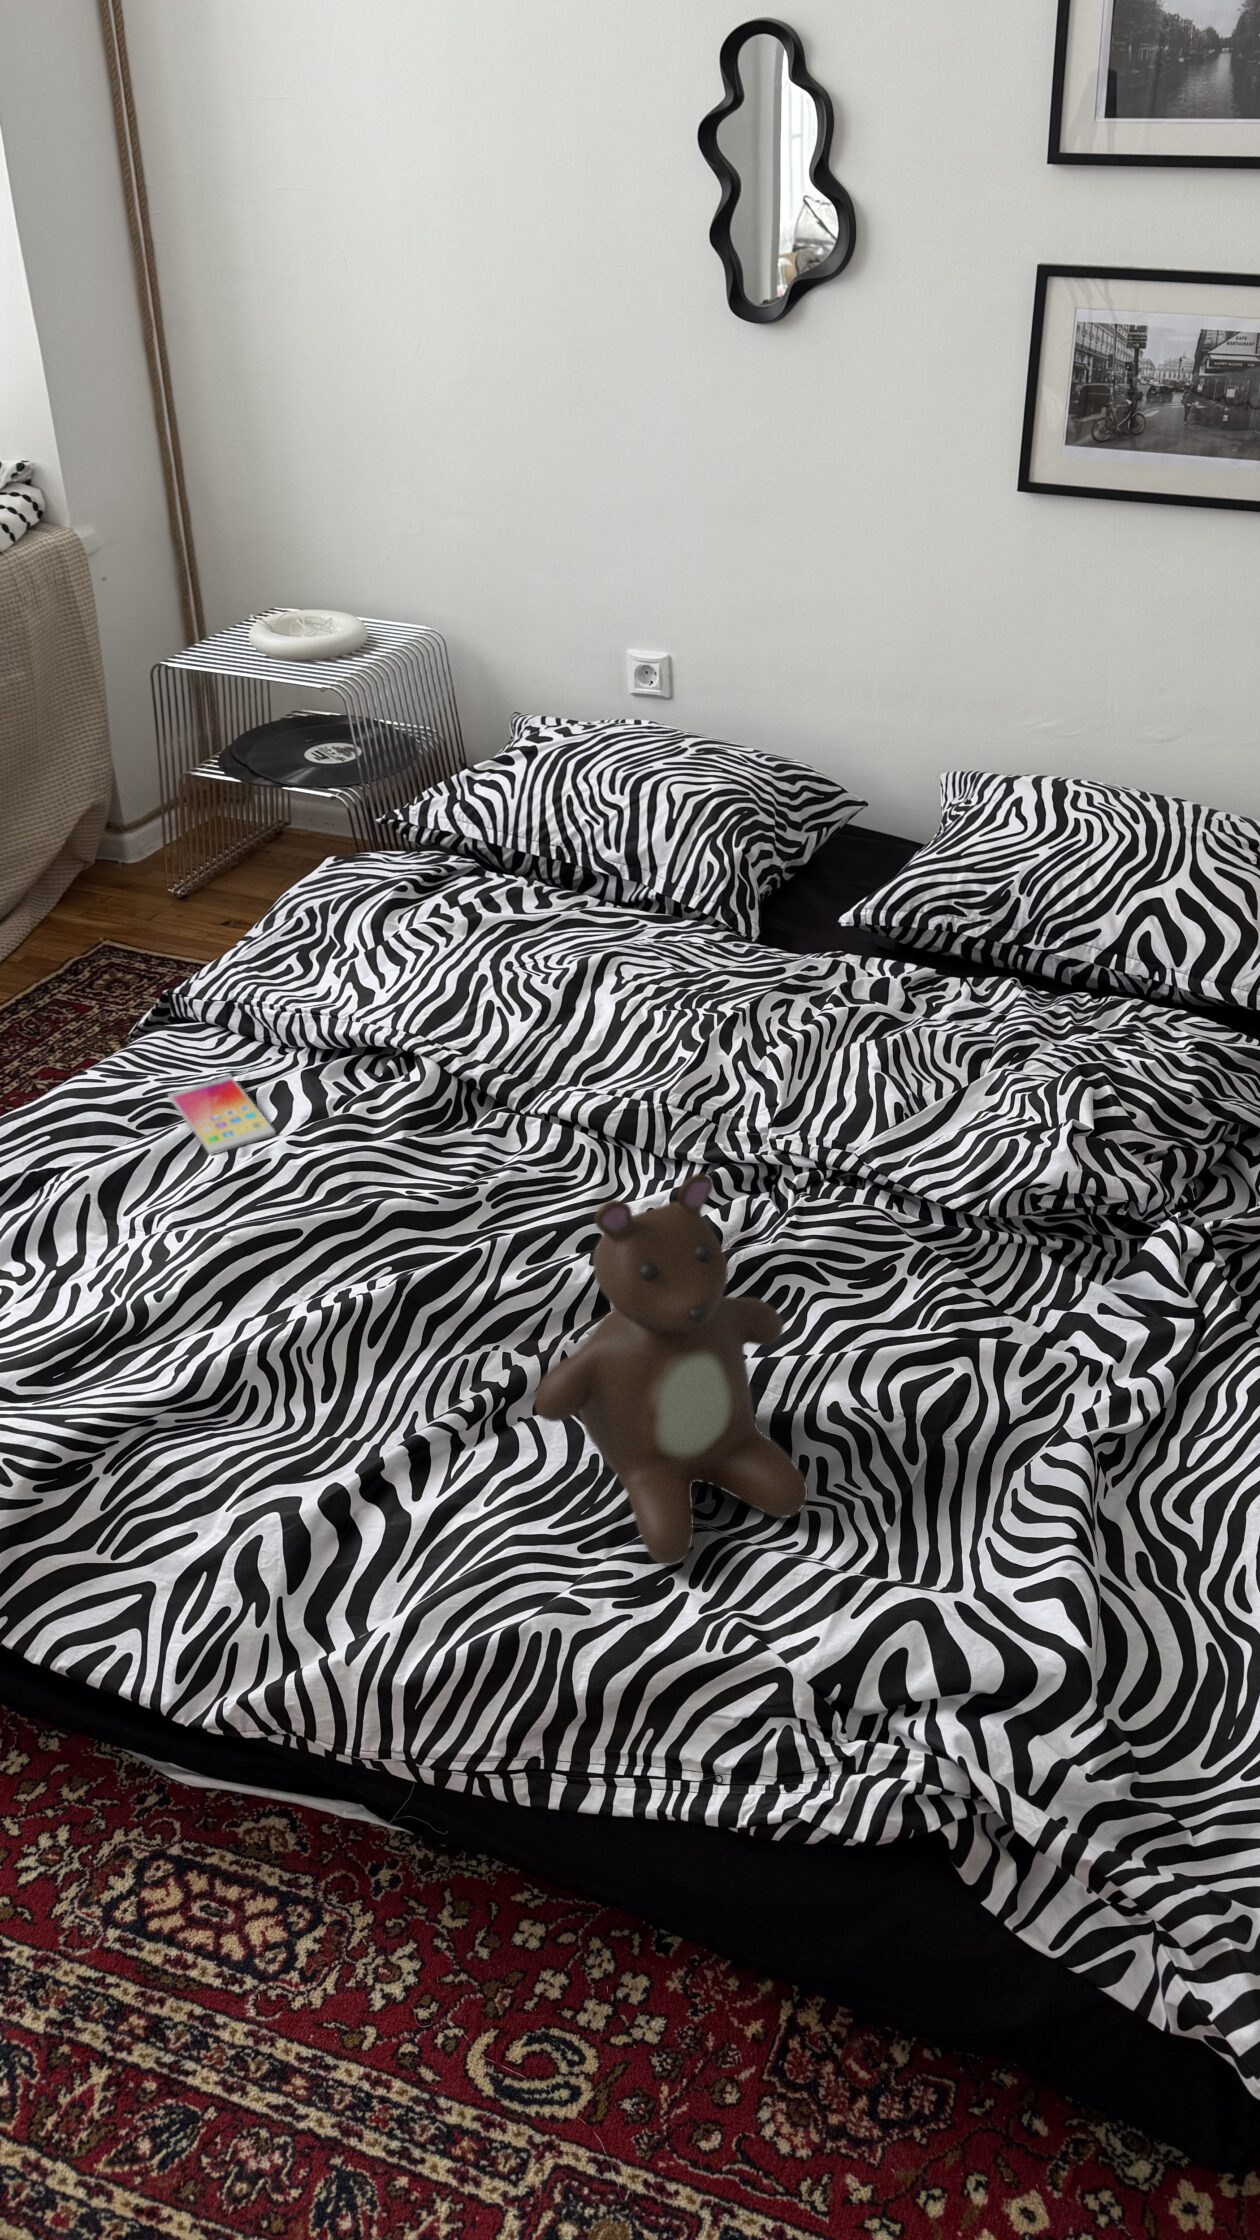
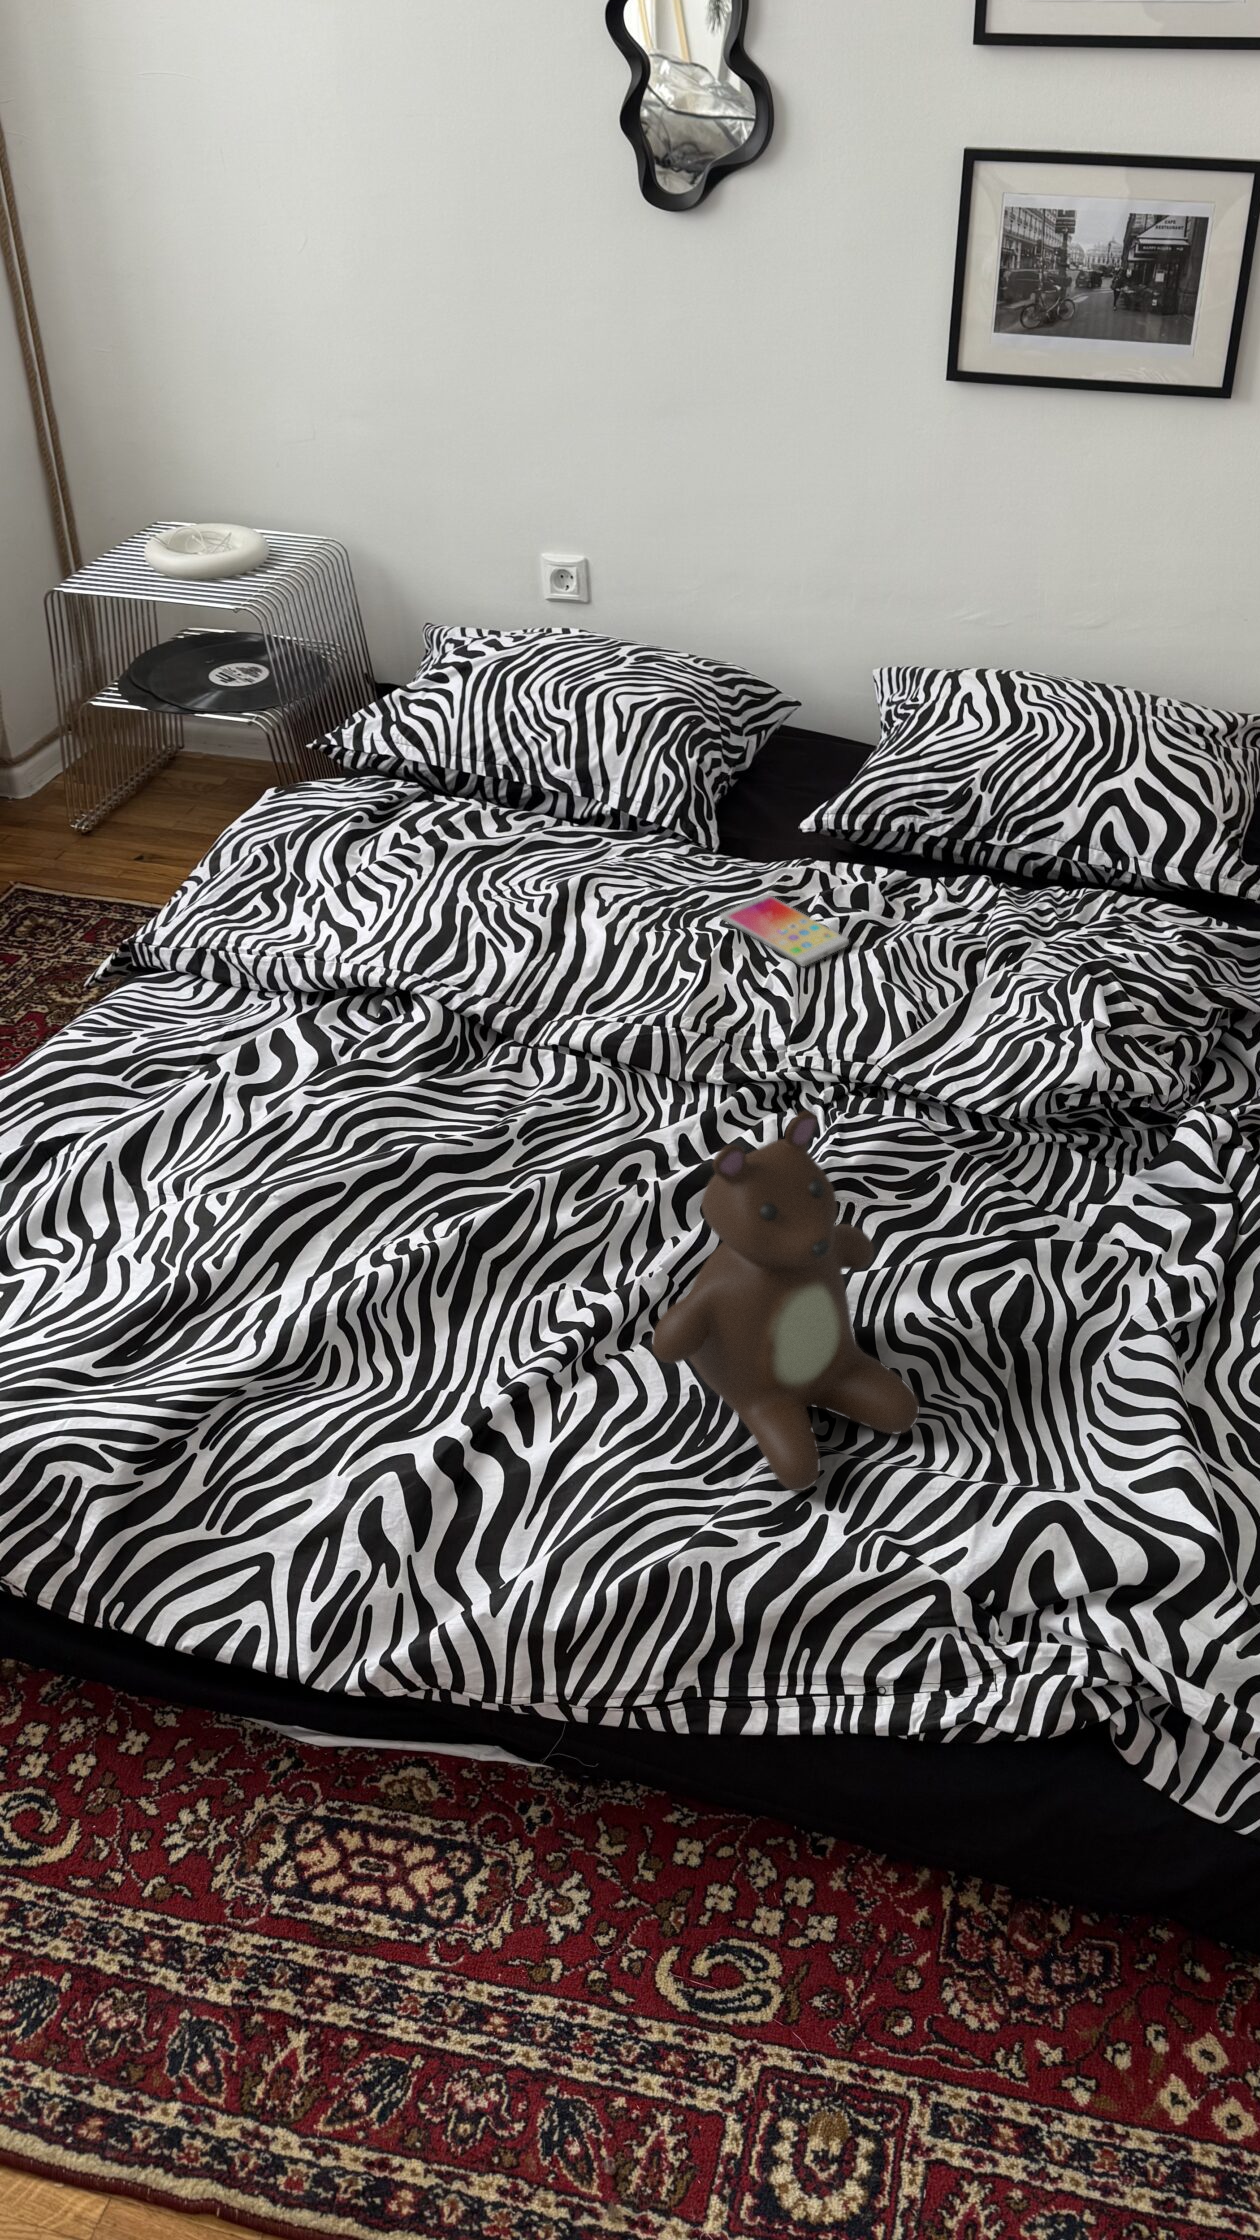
smartphone: present [168,1075,276,1155] -> present [720,894,849,966]

